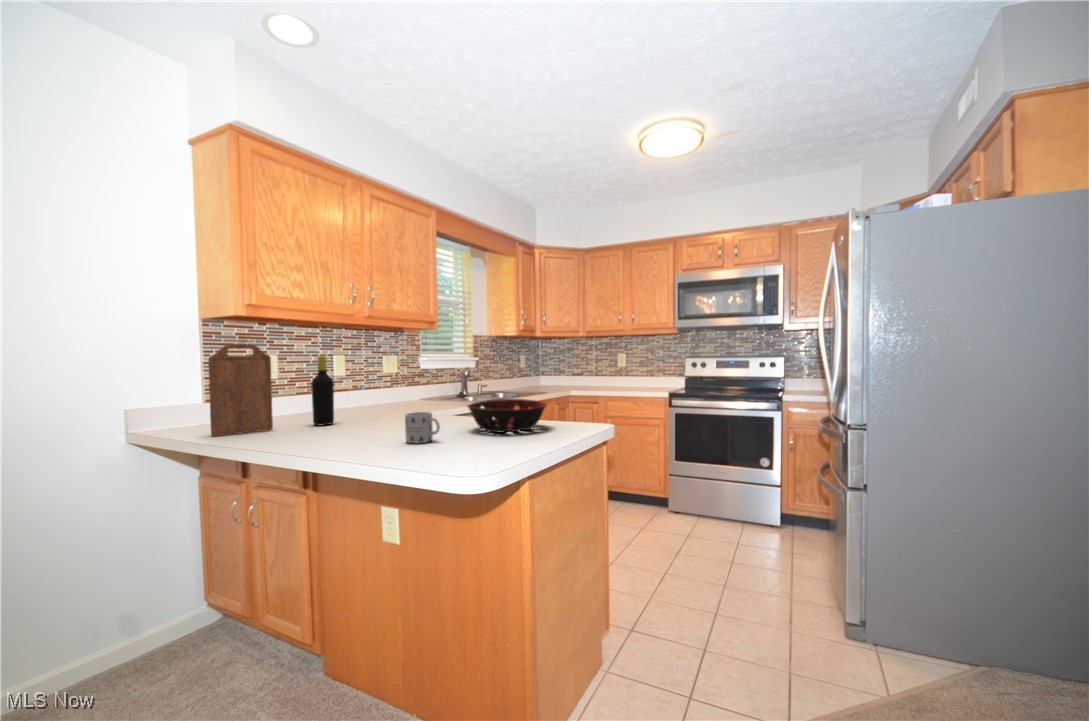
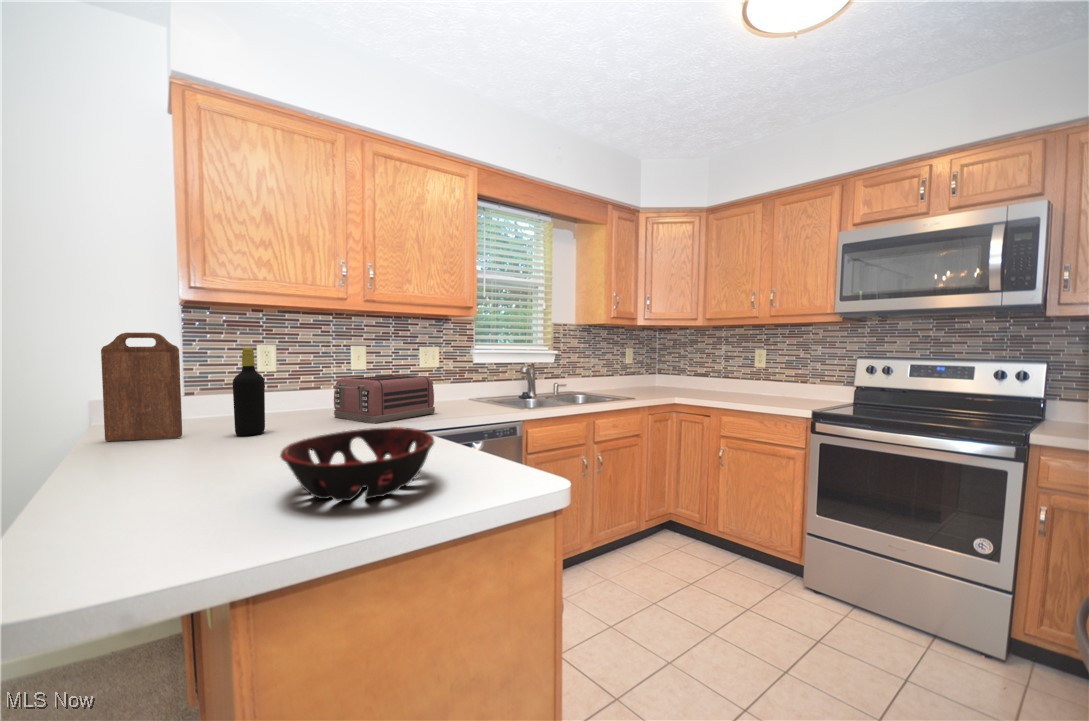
toaster: none [348,378,427,414] -> present [334,375,435,424]
mug: present [405,412,440,443] -> none [134,449,195,509]

